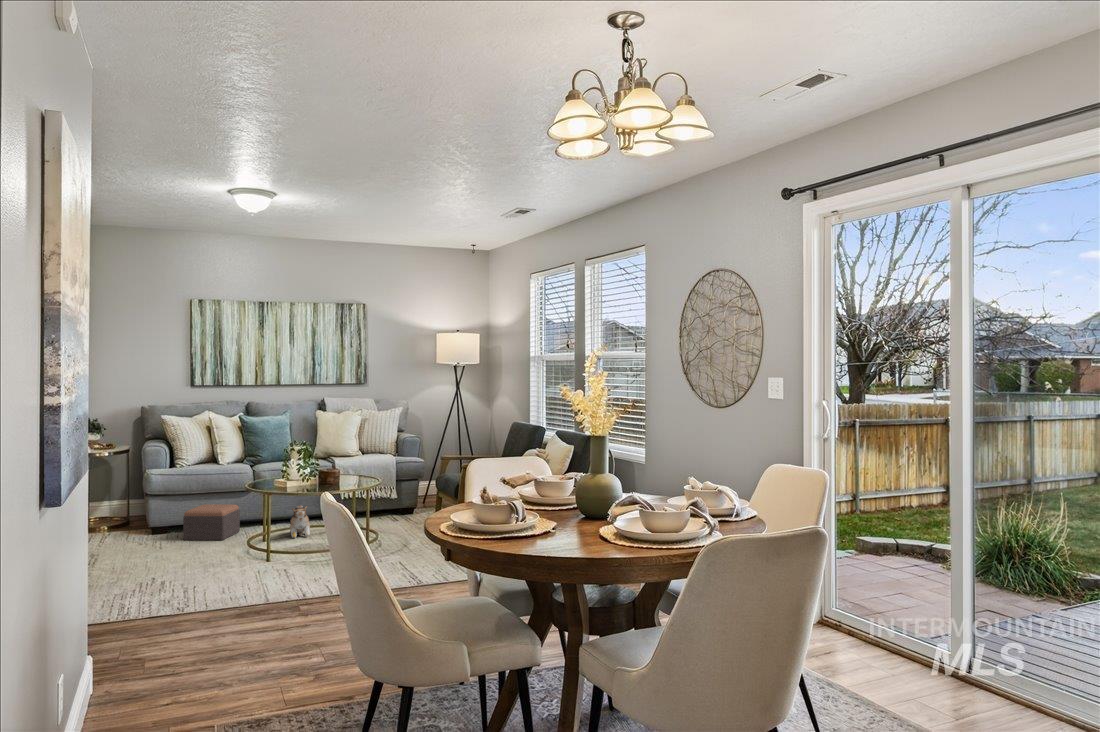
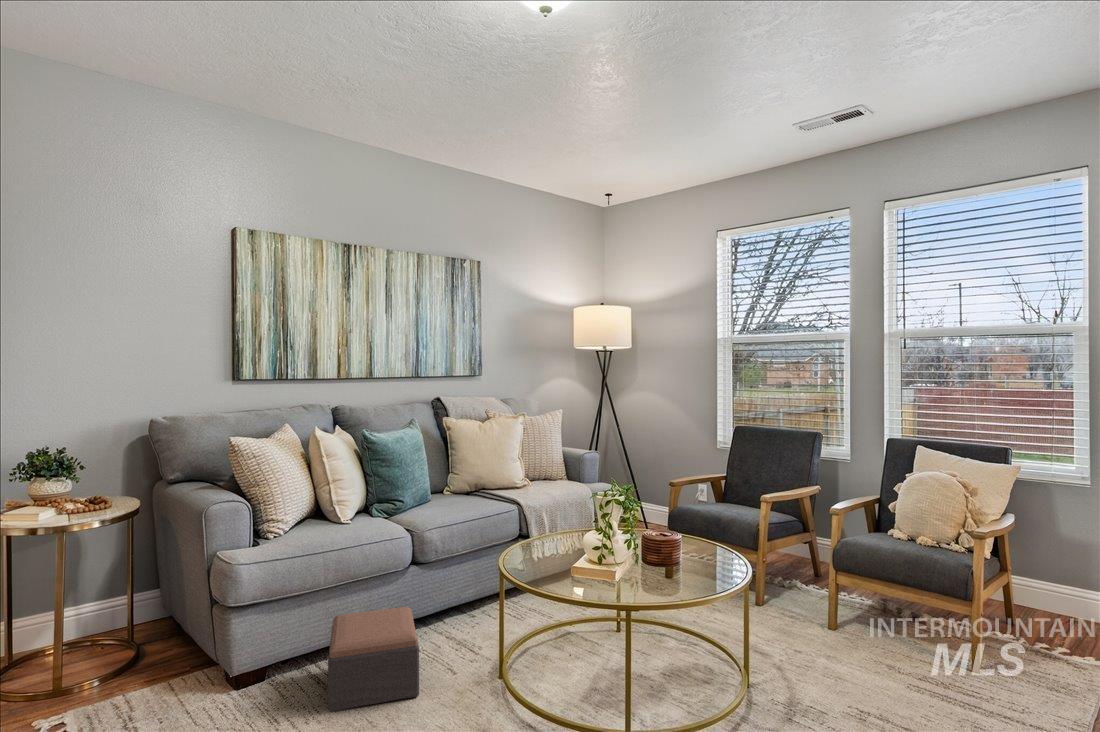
plush toy: present [290,505,310,538] -> none [509,599,580,664]

